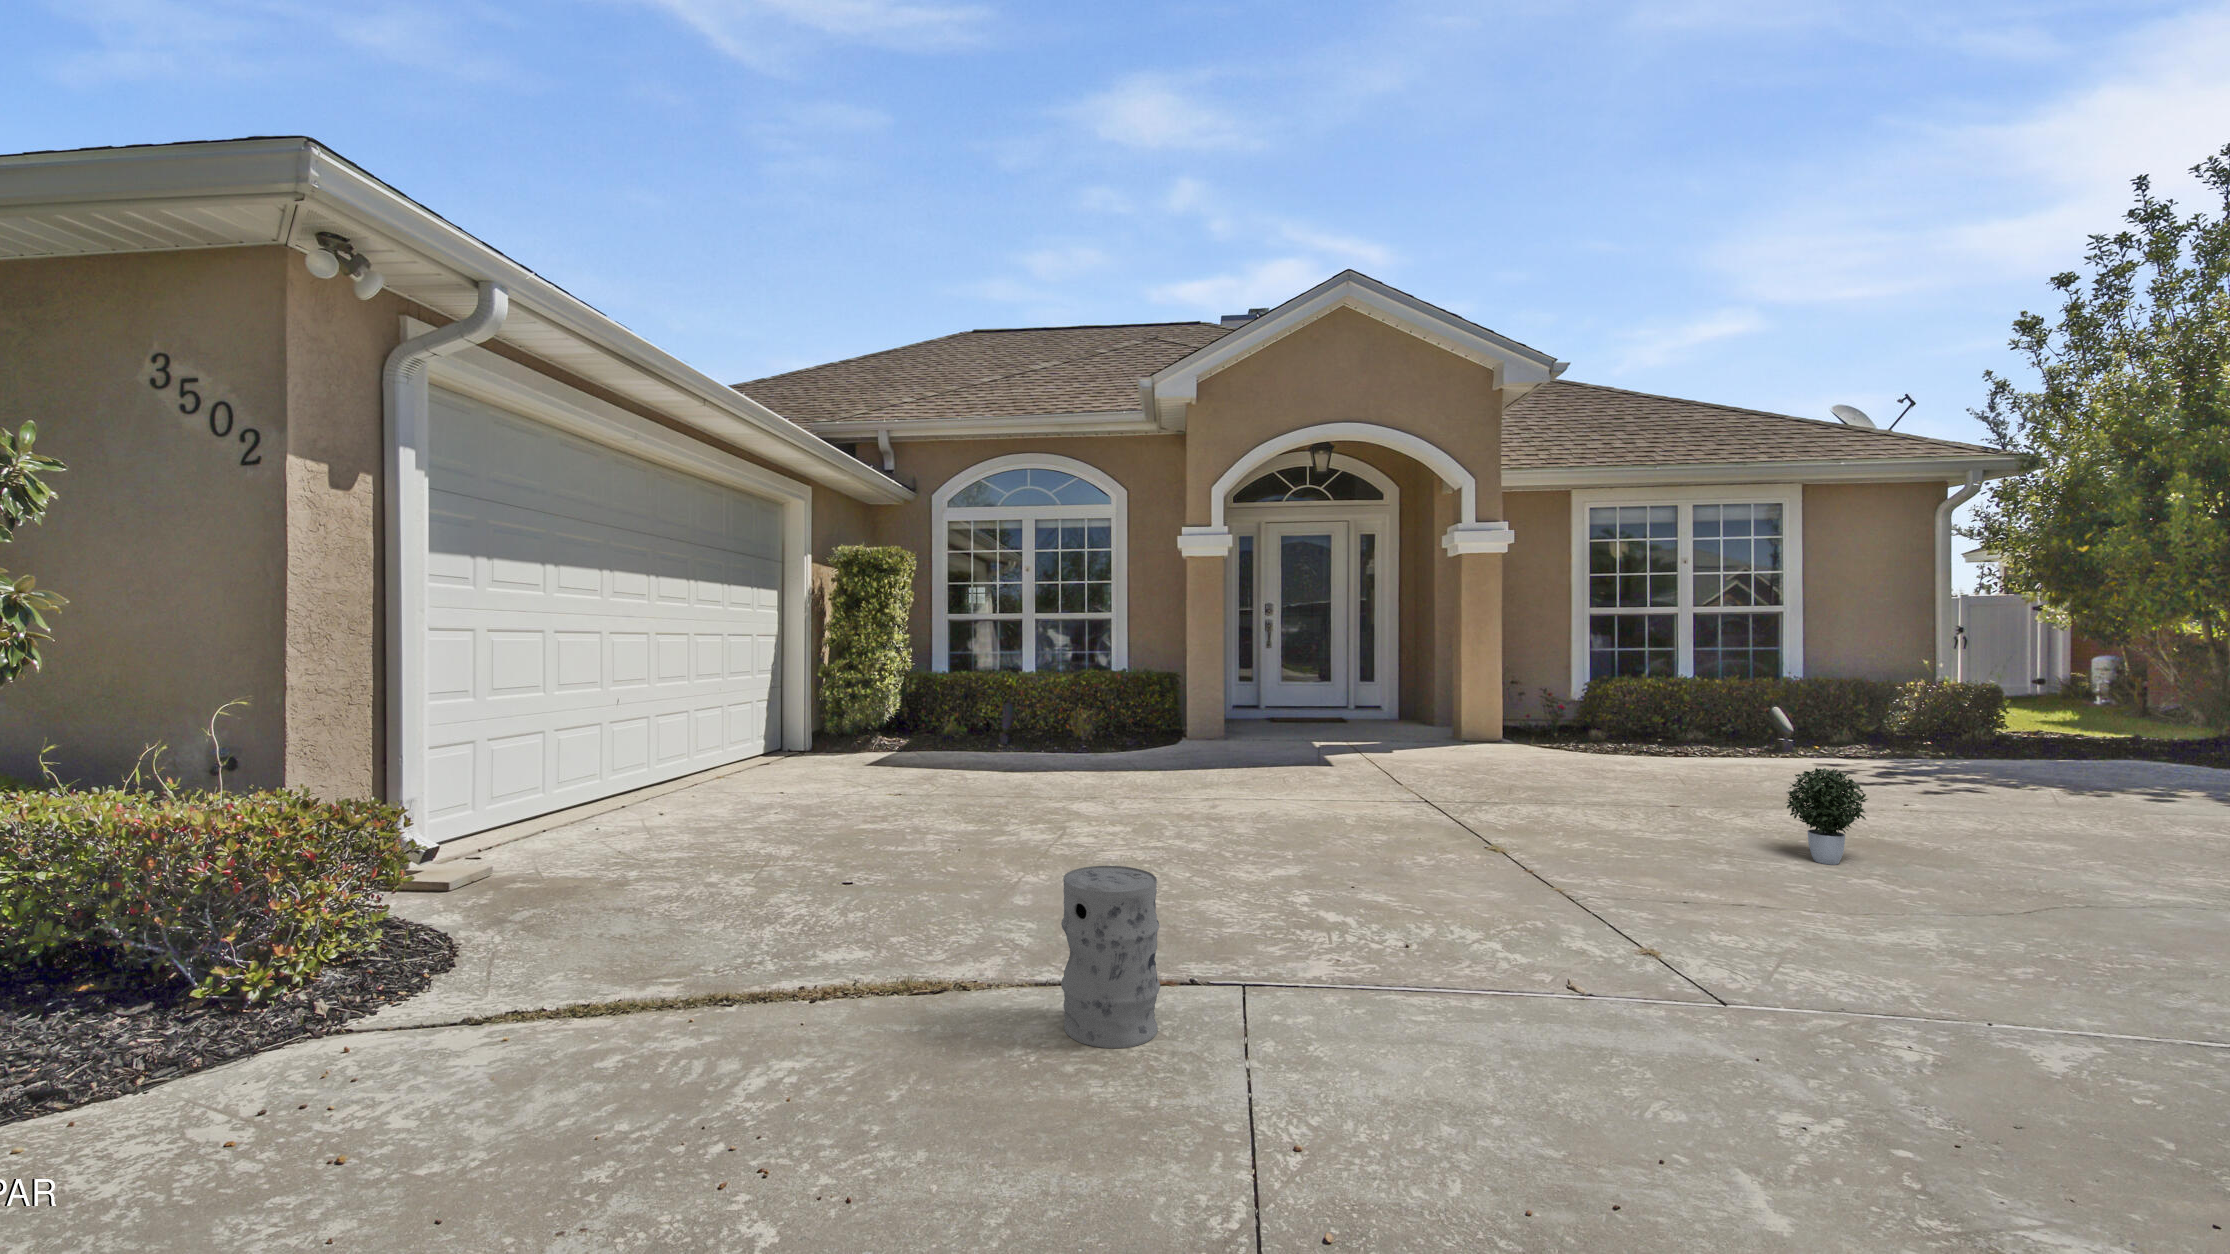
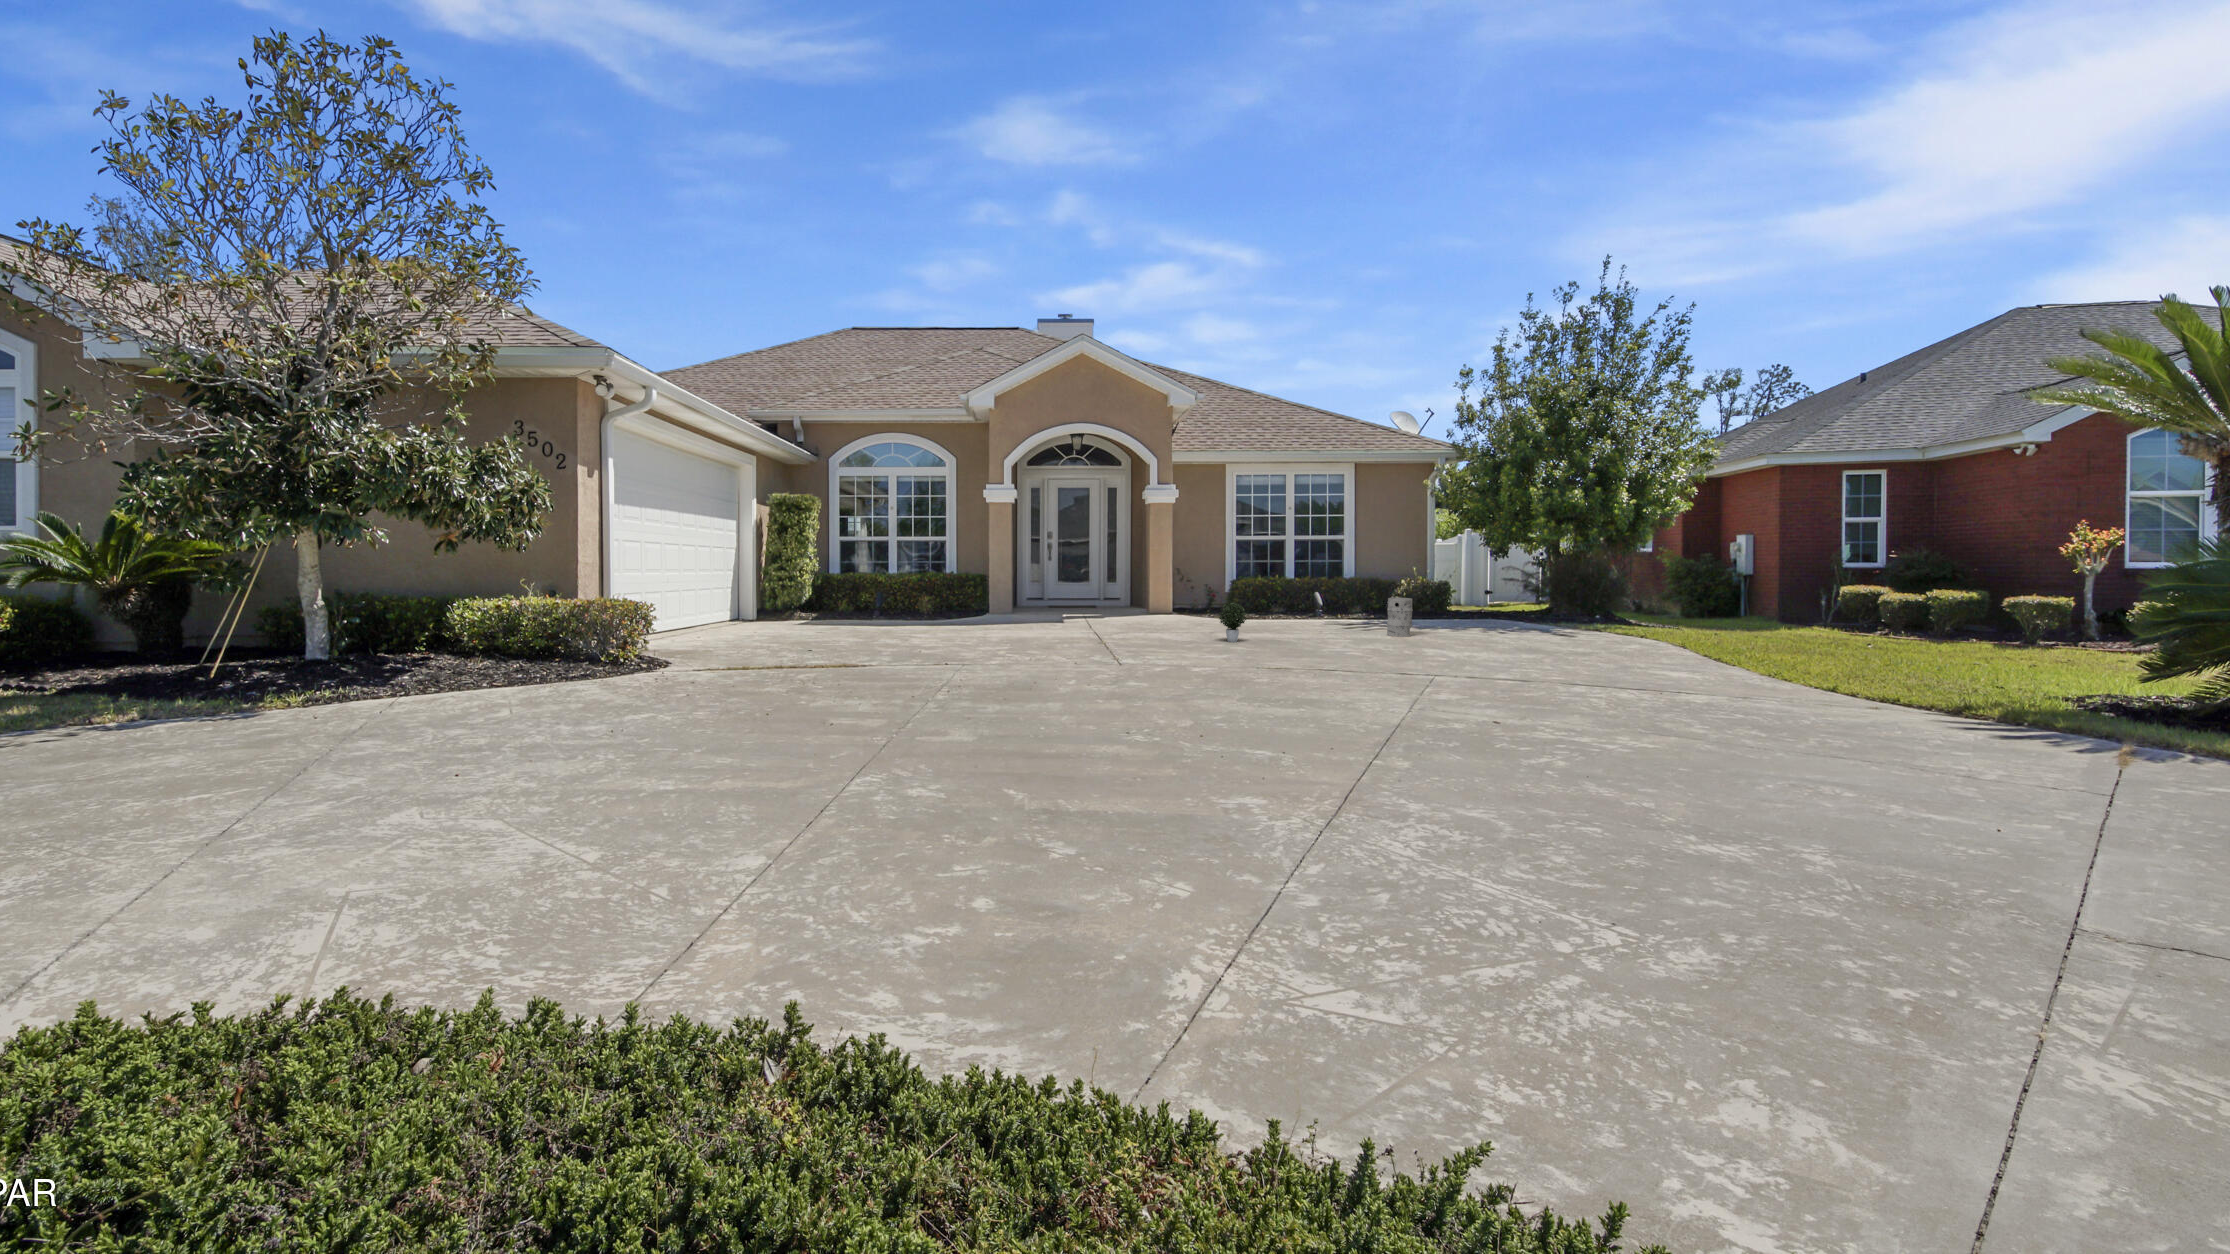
trash can: present [1061,866,1160,1048] -> present [1387,598,1413,637]

